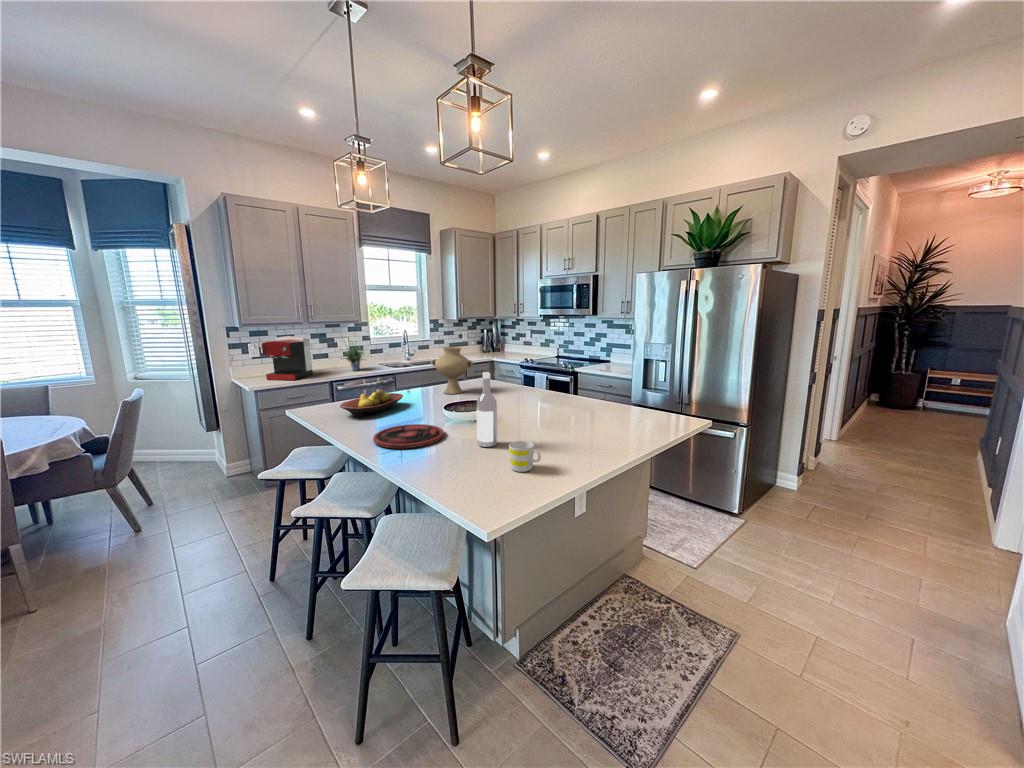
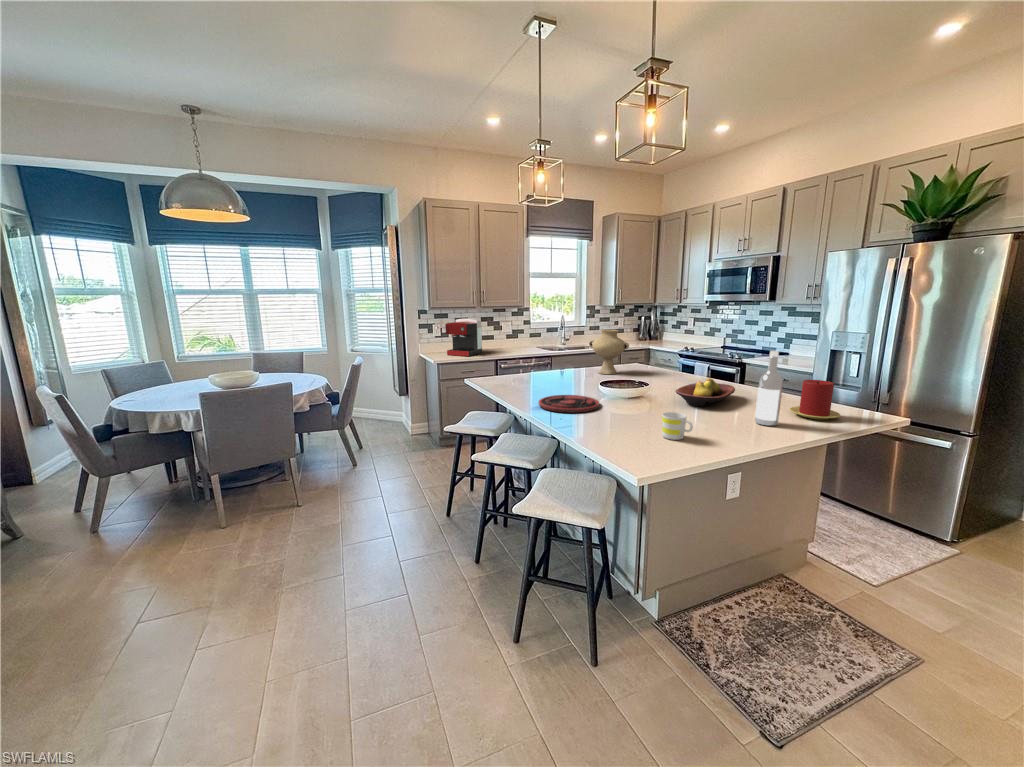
potted plant: present [341,343,364,371] -> none [502,320,533,351]
wine bottle: present [477,372,497,447] -> present [755,351,783,426]
fruit bowl: present [340,390,403,416] -> present [676,378,735,406]
candle: none [623,393,663,430] -> present [789,380,840,419]

